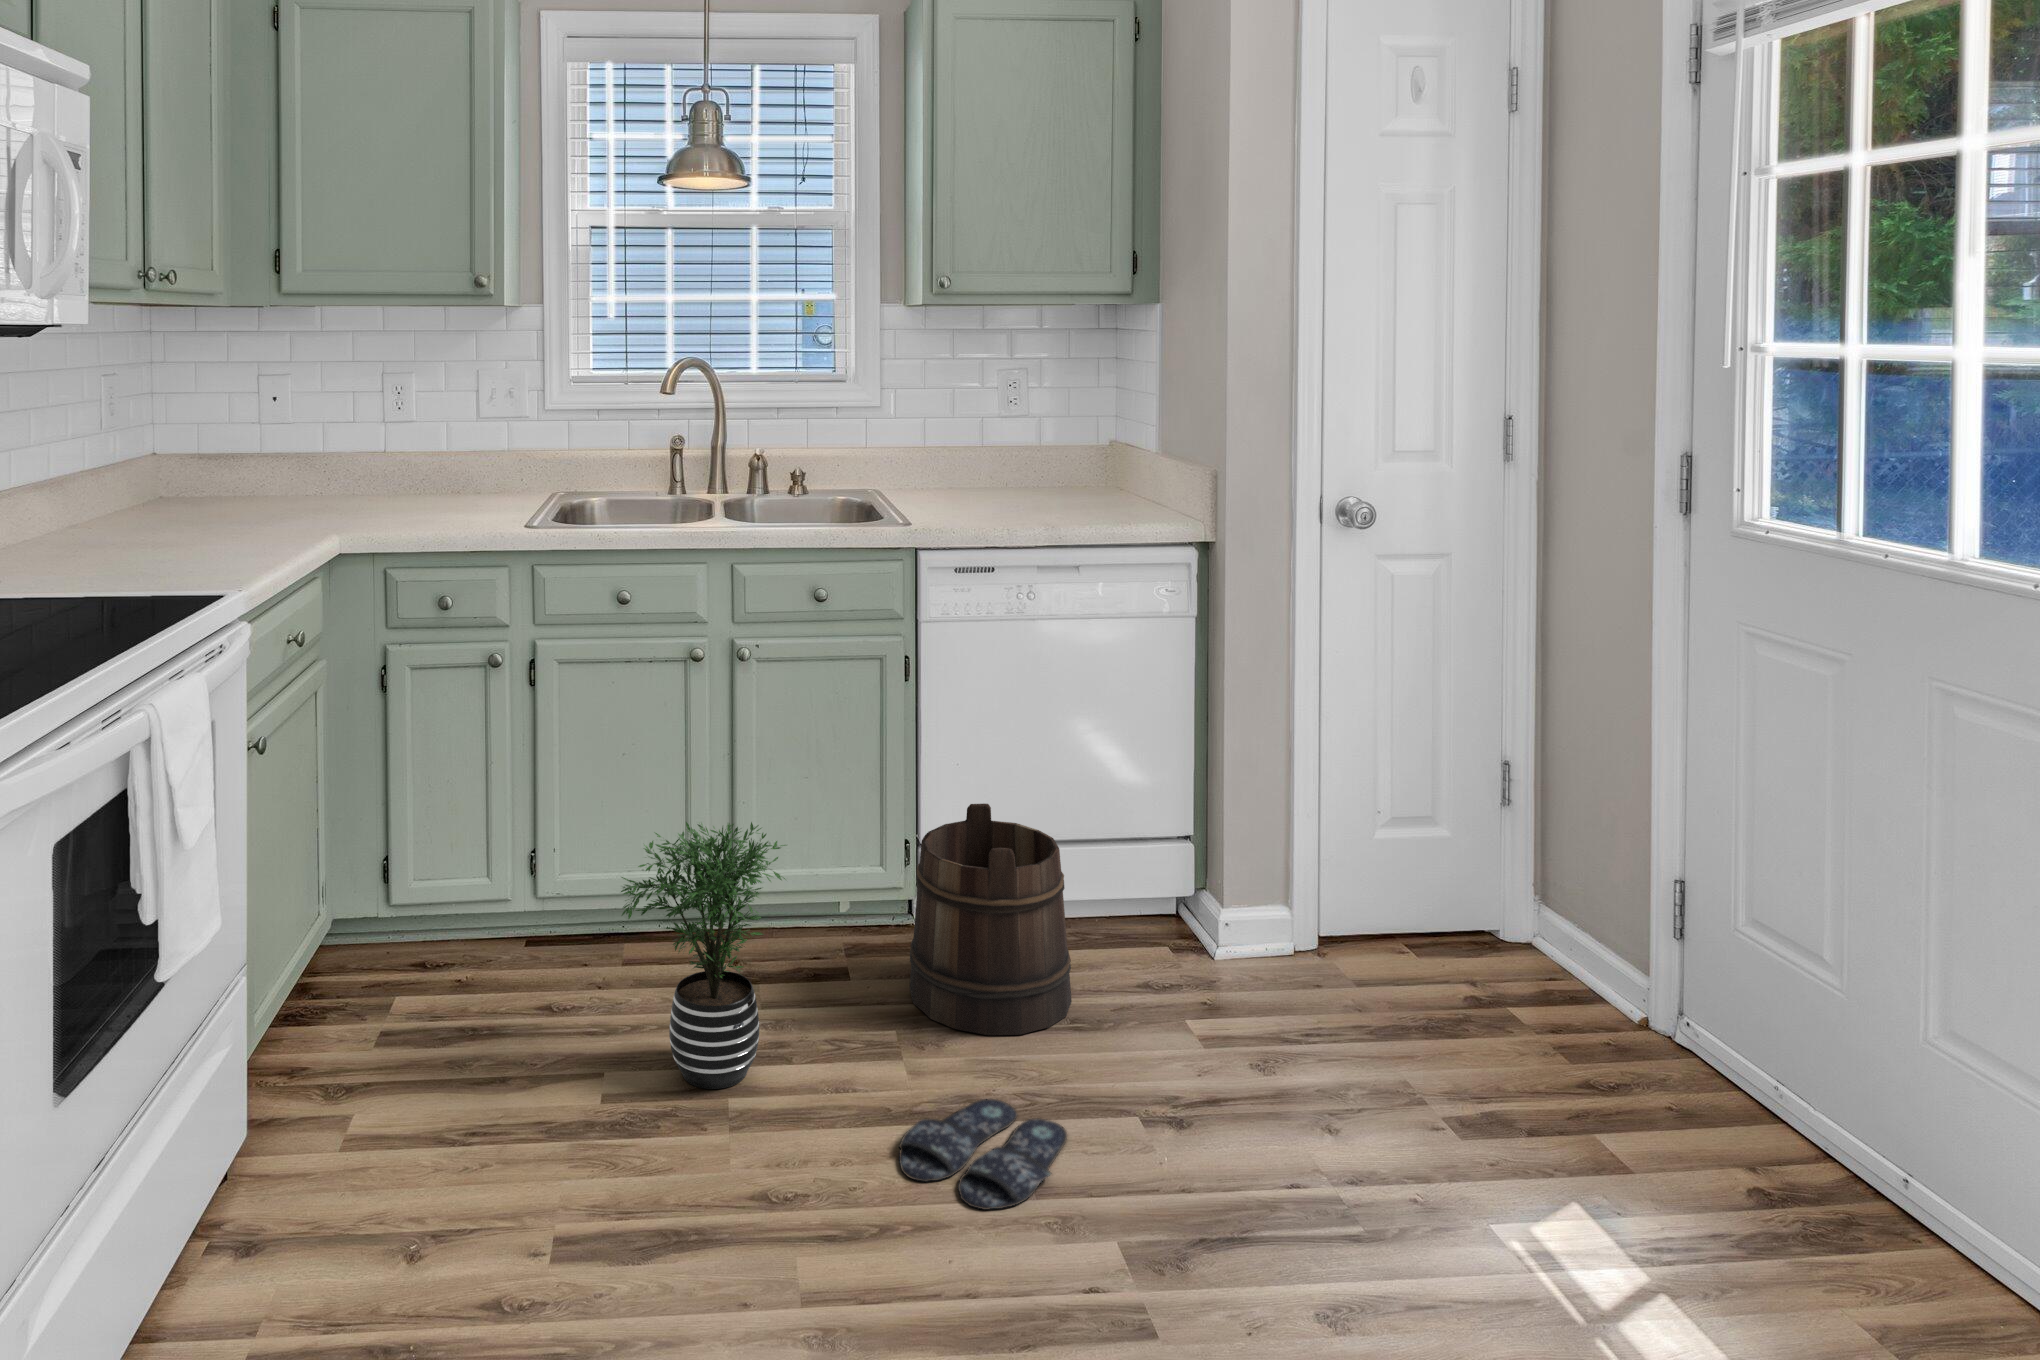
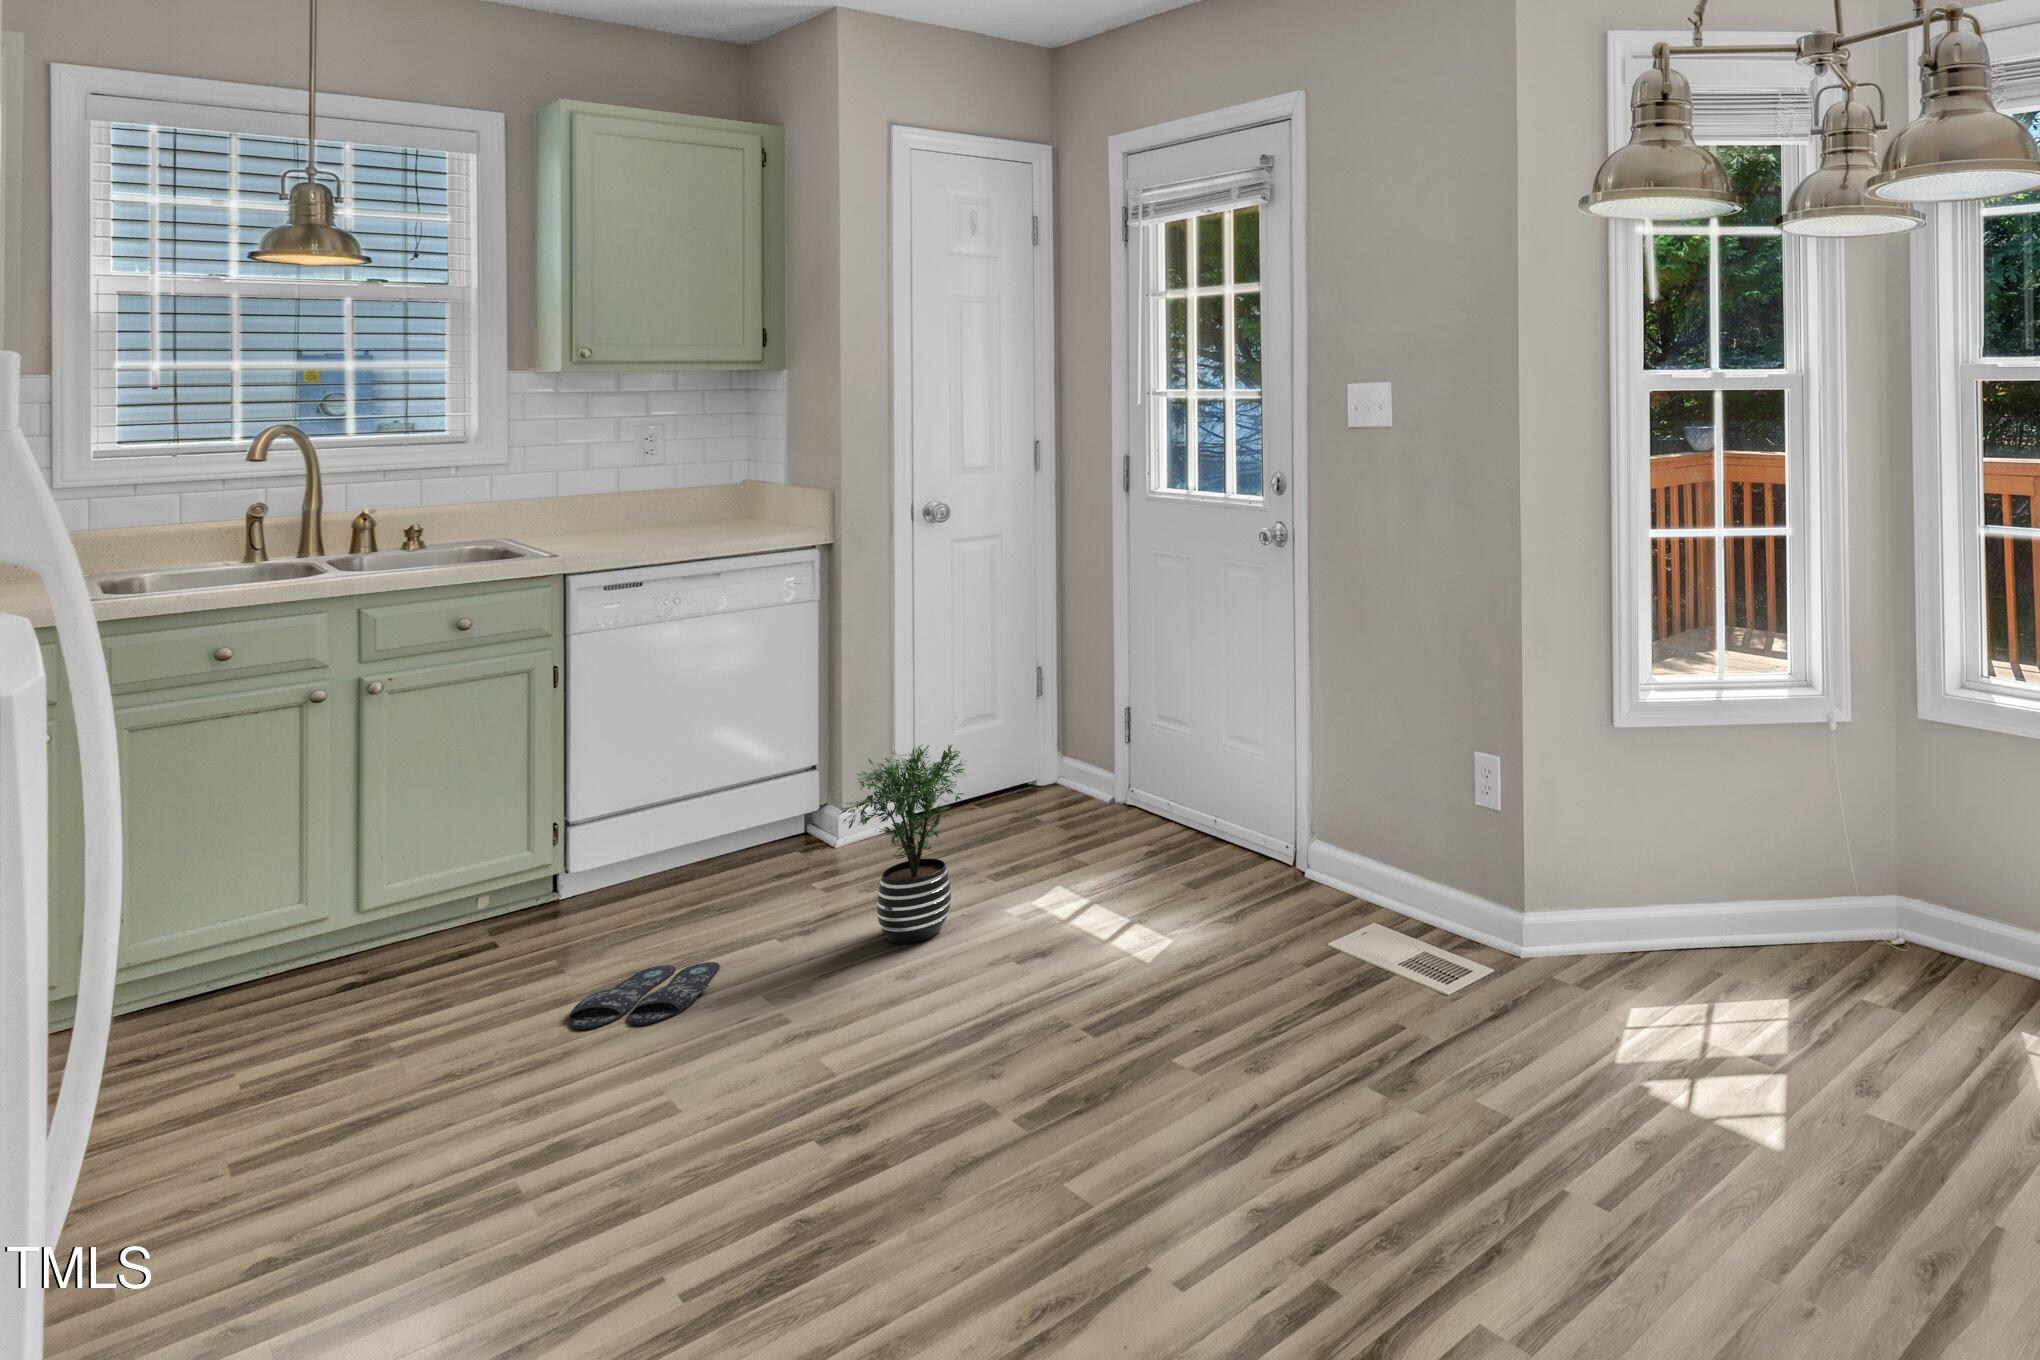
bucket: present [910,804,1072,1035] -> none [562,767,717,943]
potted plant: present [621,822,786,1089] -> present [840,745,965,944]

